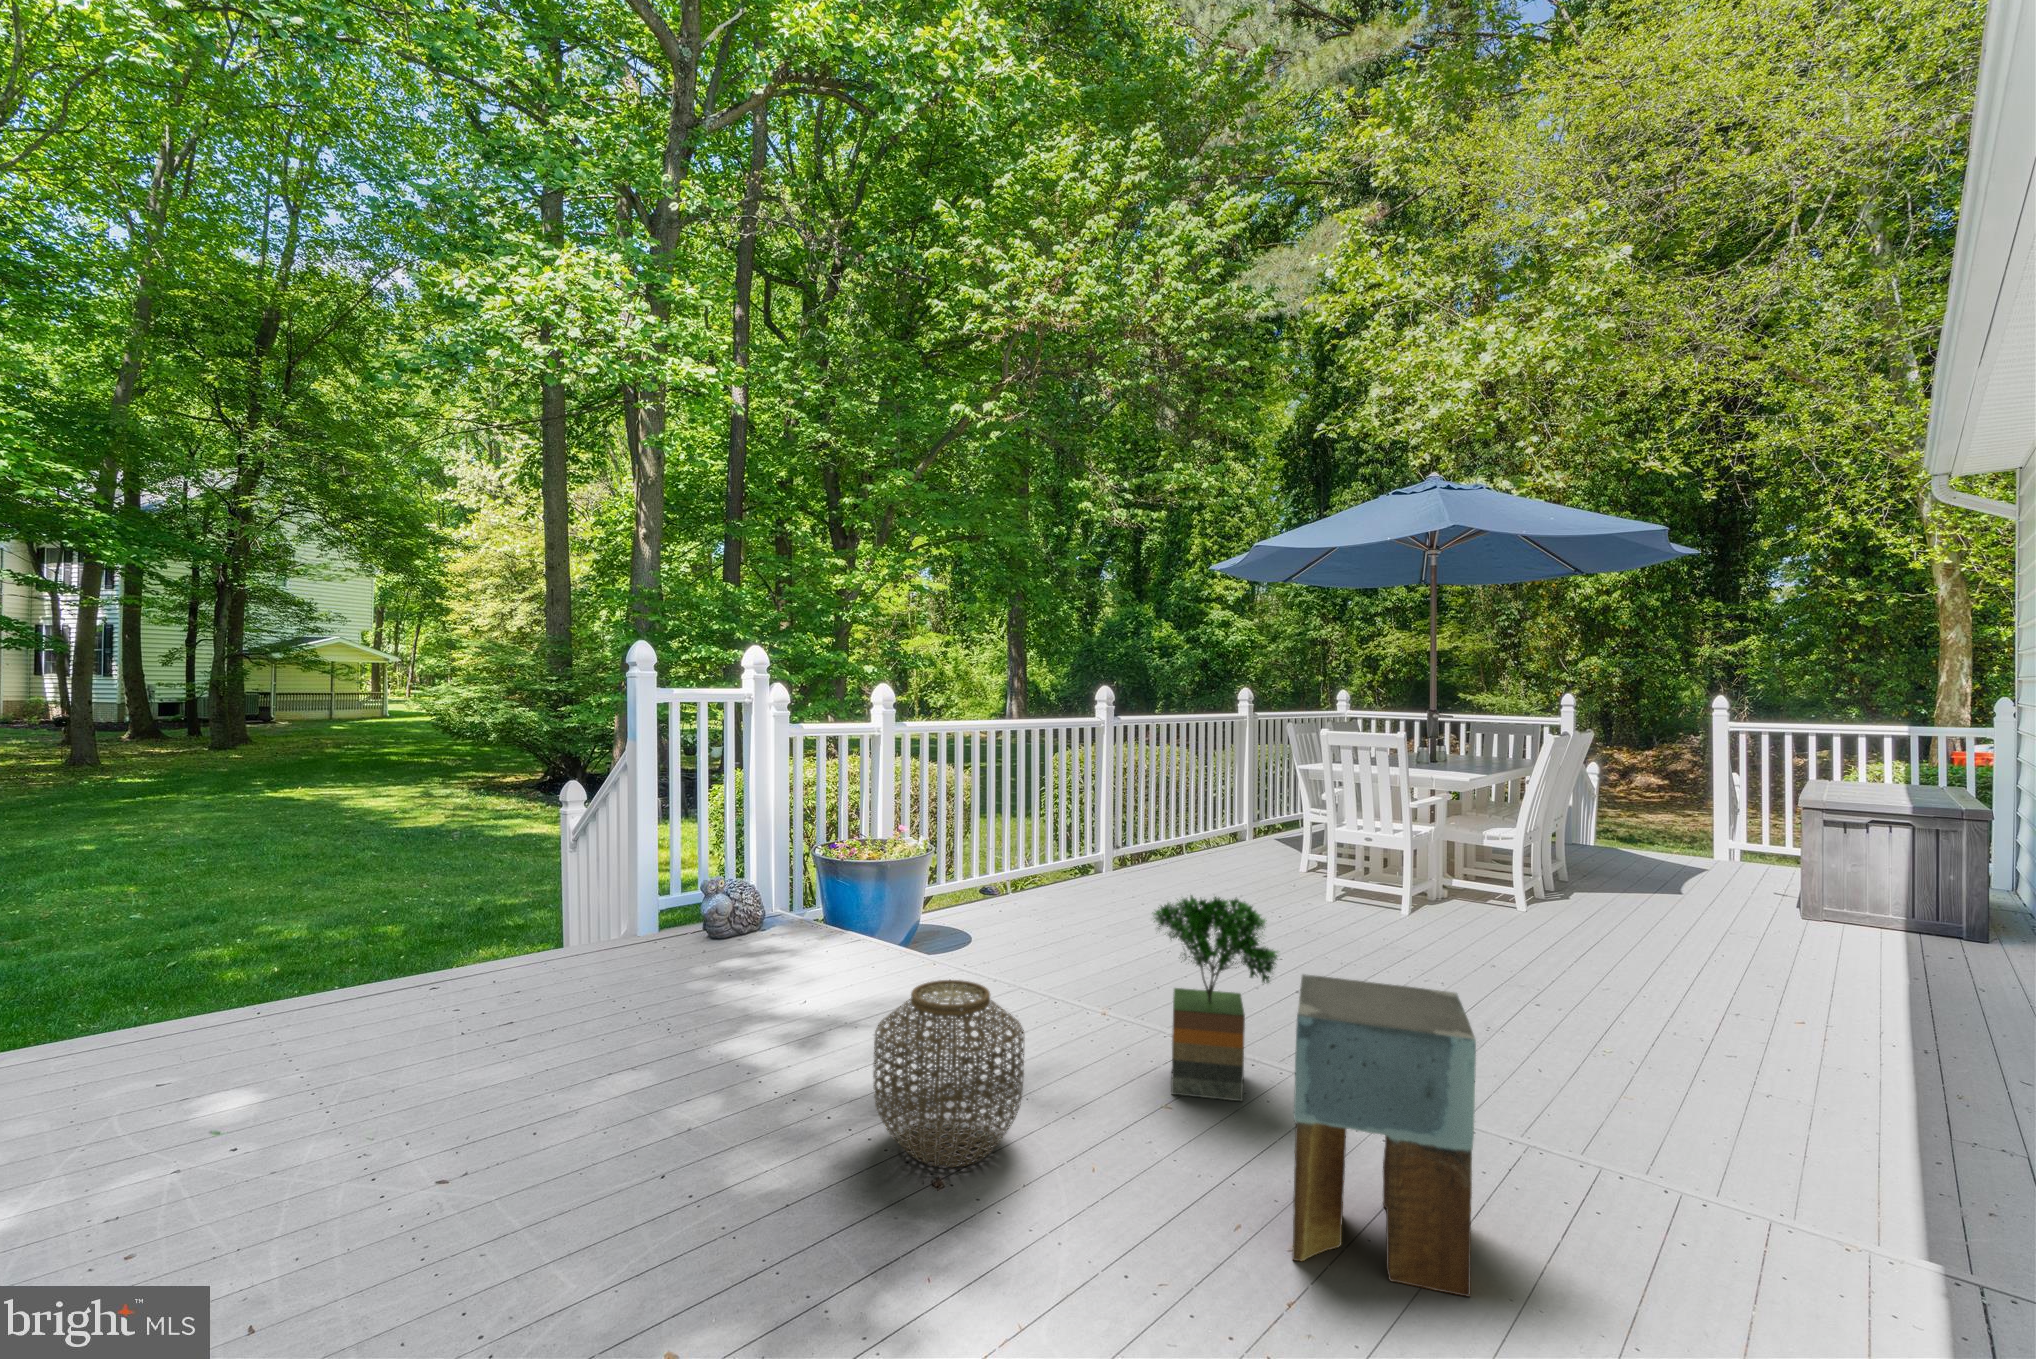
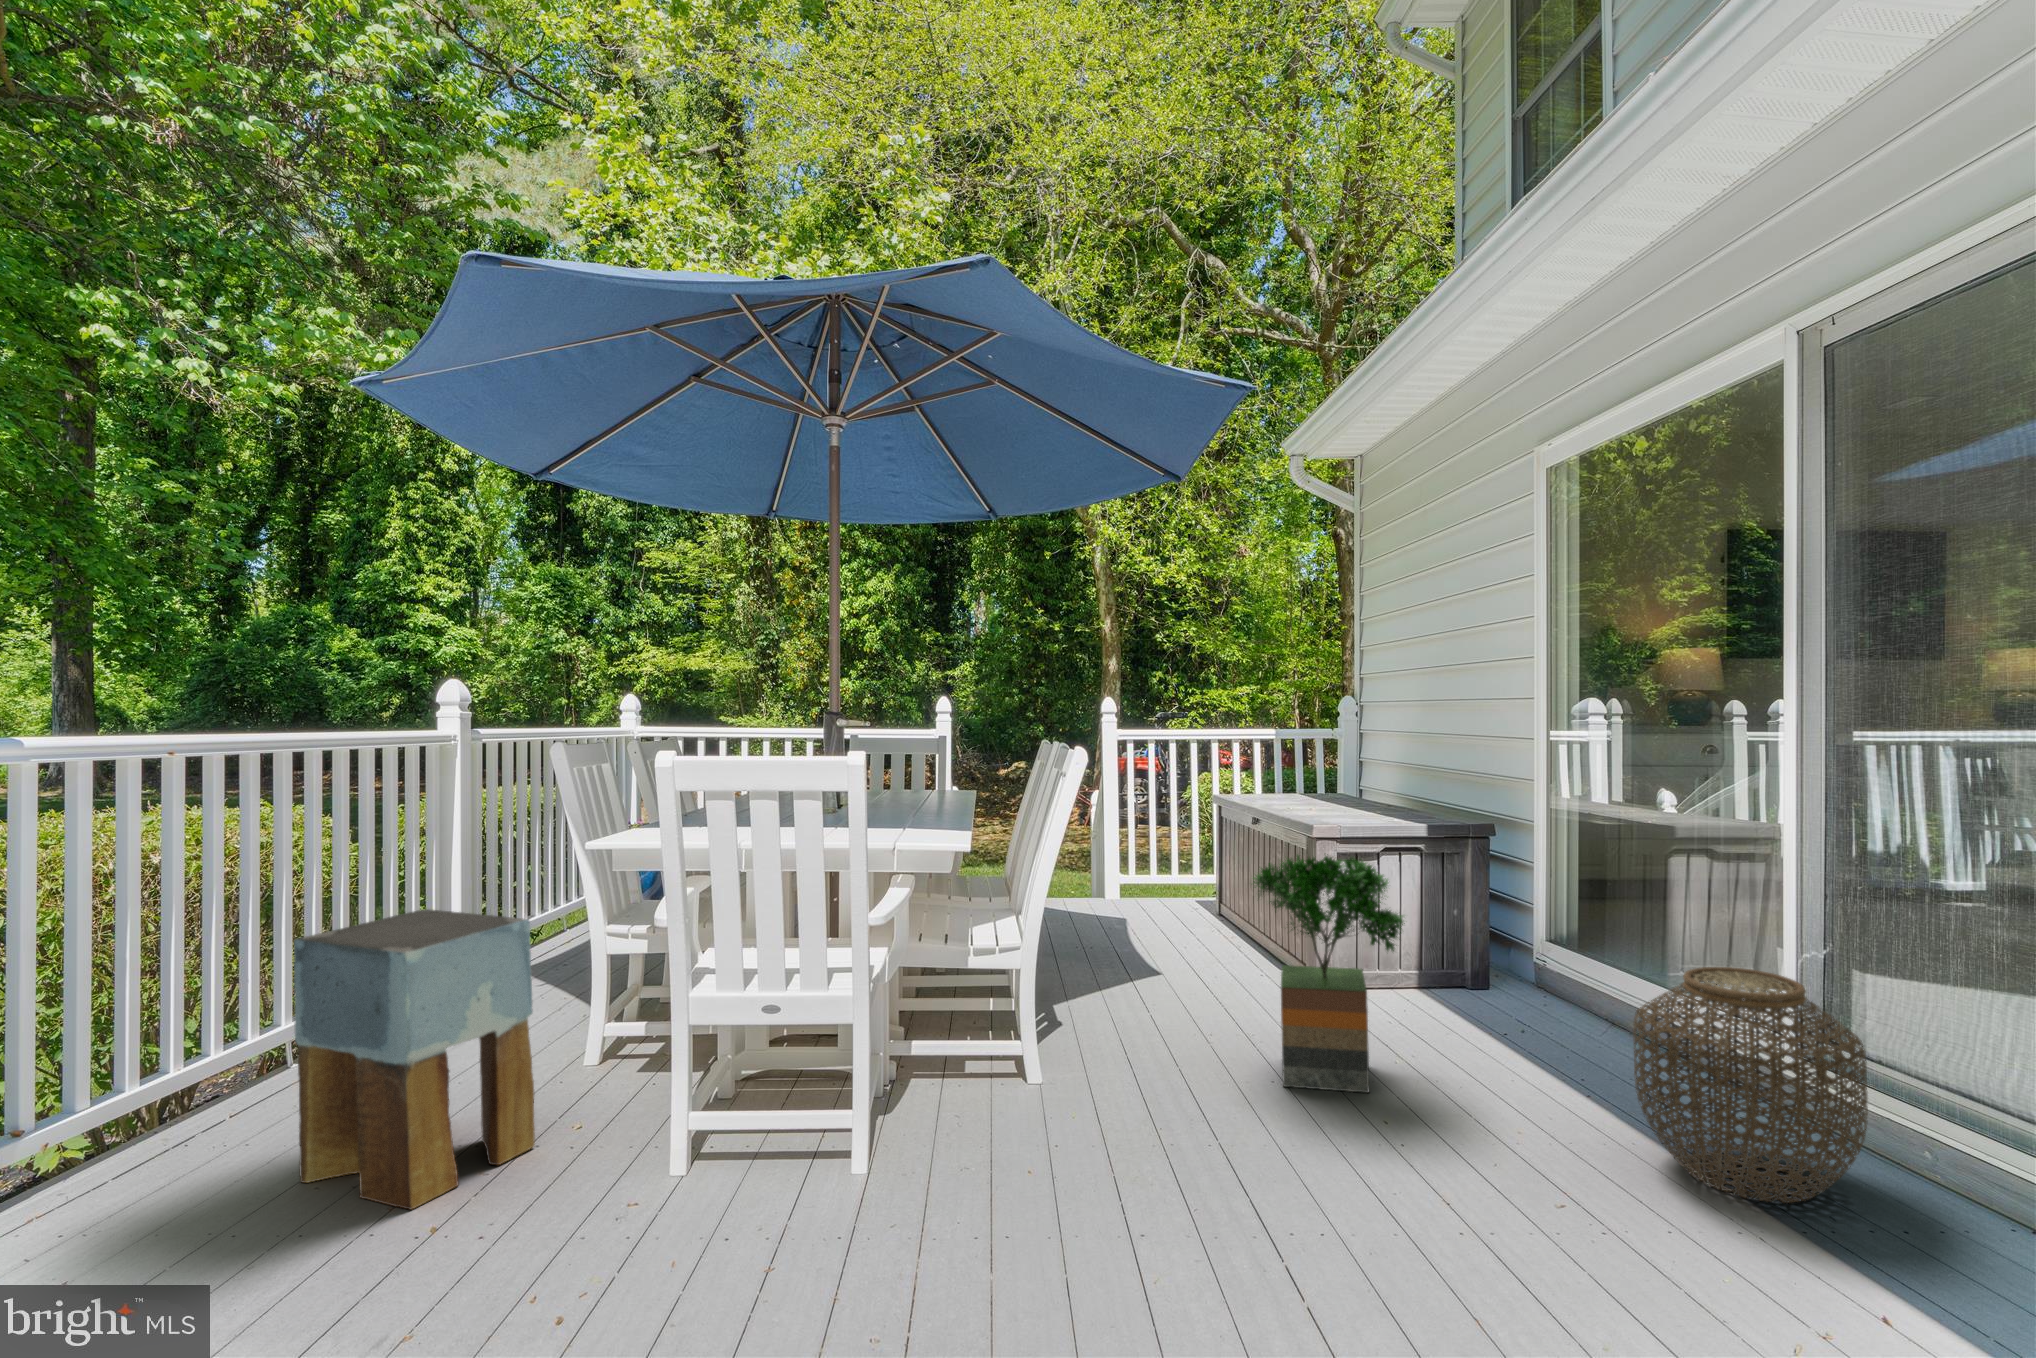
stool: present [1292,974,1476,1297] -> present [294,909,535,1210]
woven basket: present [873,980,1024,1167] -> present [1633,967,1868,1203]

